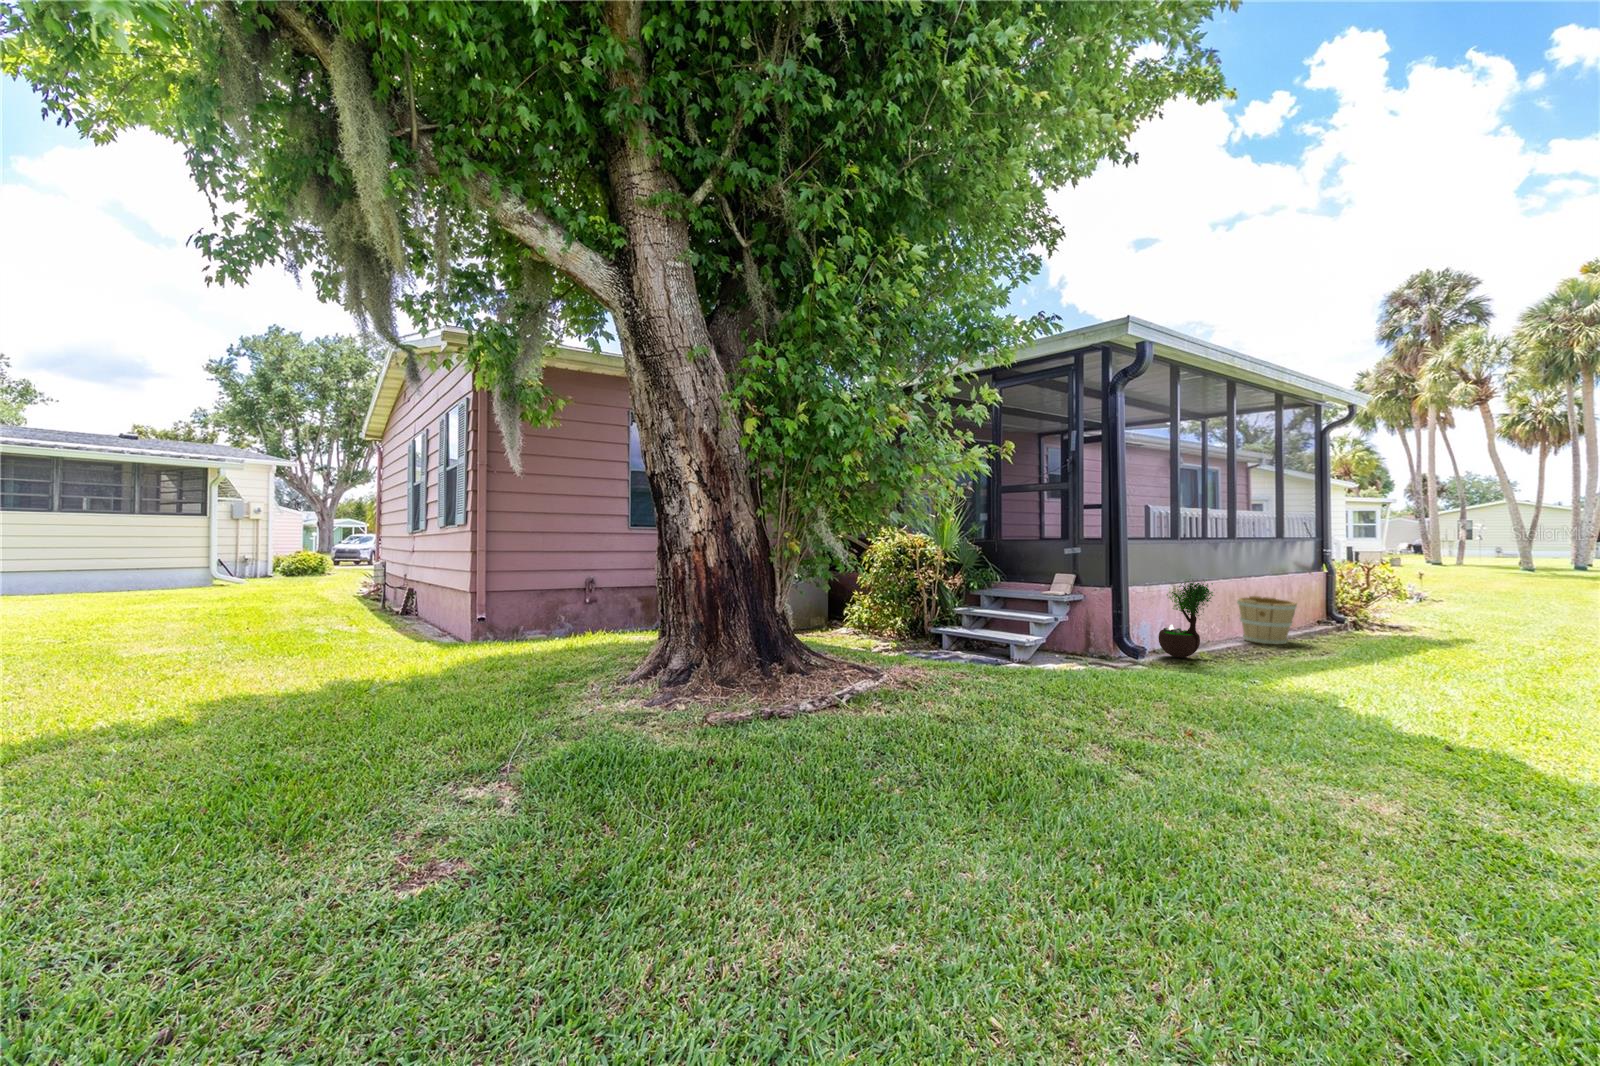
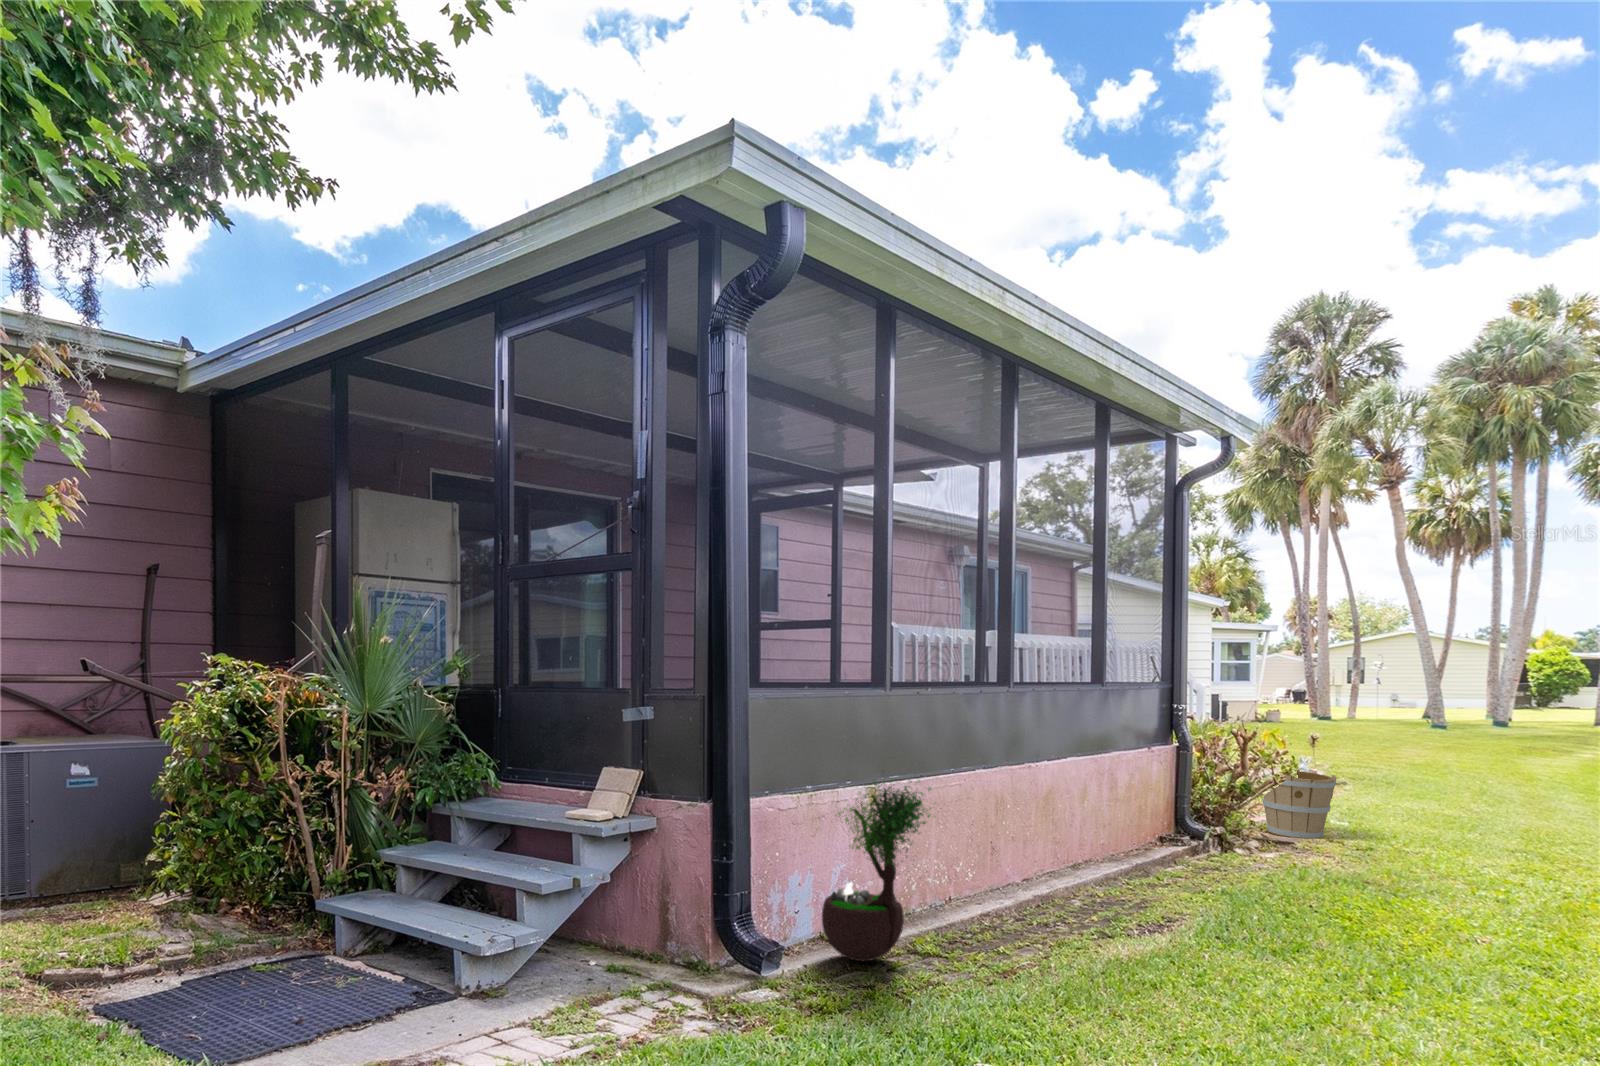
wooden bucket: present [1237,596,1297,644] -> present [1262,770,1337,839]

